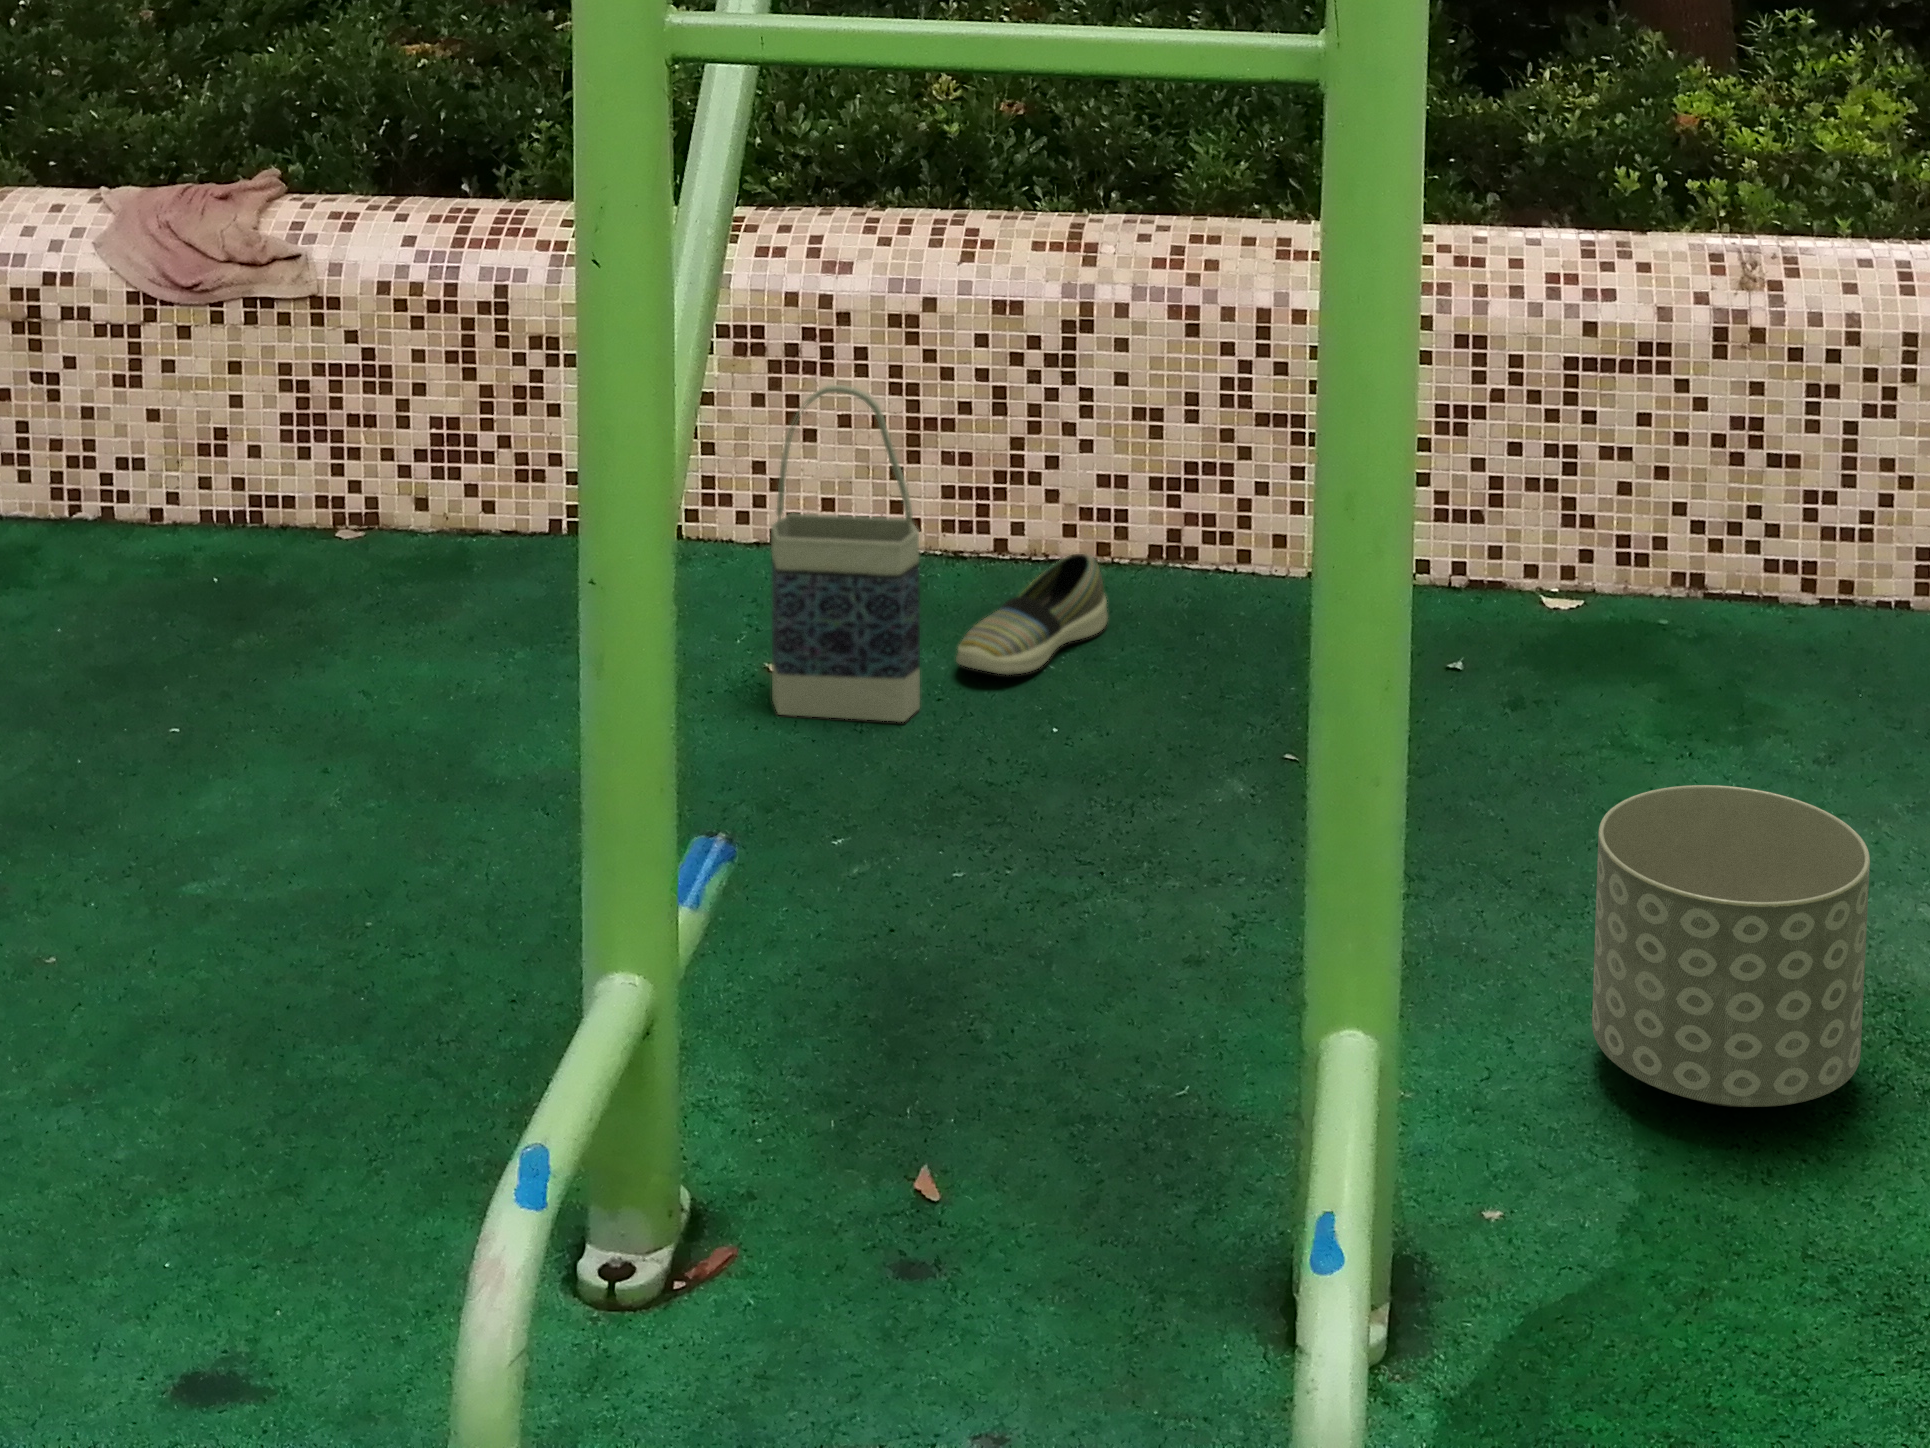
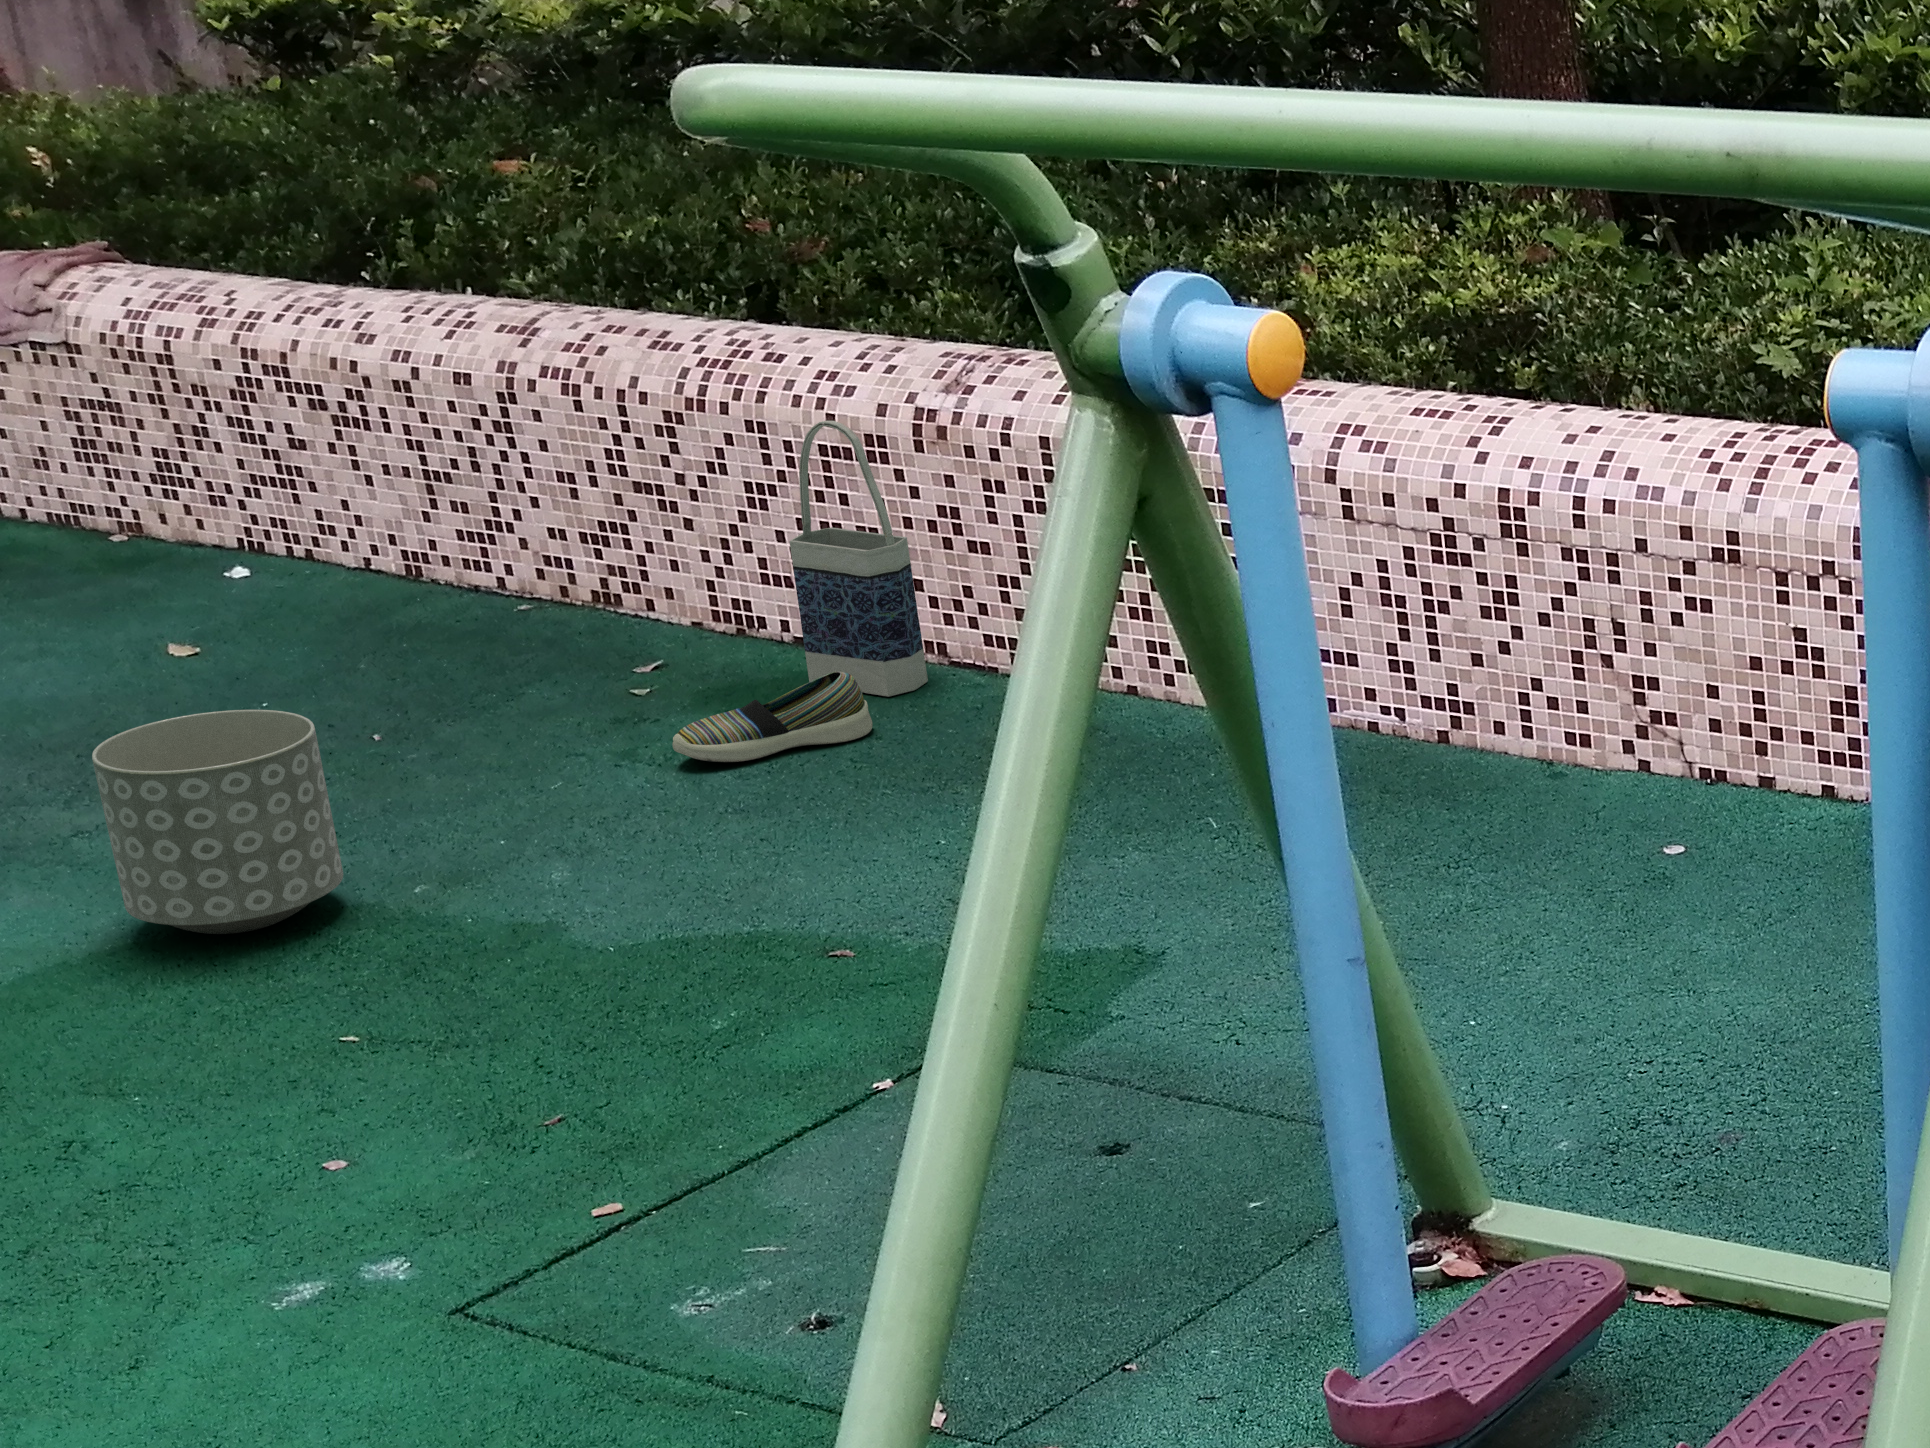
bag: present [771,385,920,722] -> present [790,421,928,697]
shoe: present [956,554,1107,675] -> present [673,672,872,762]

